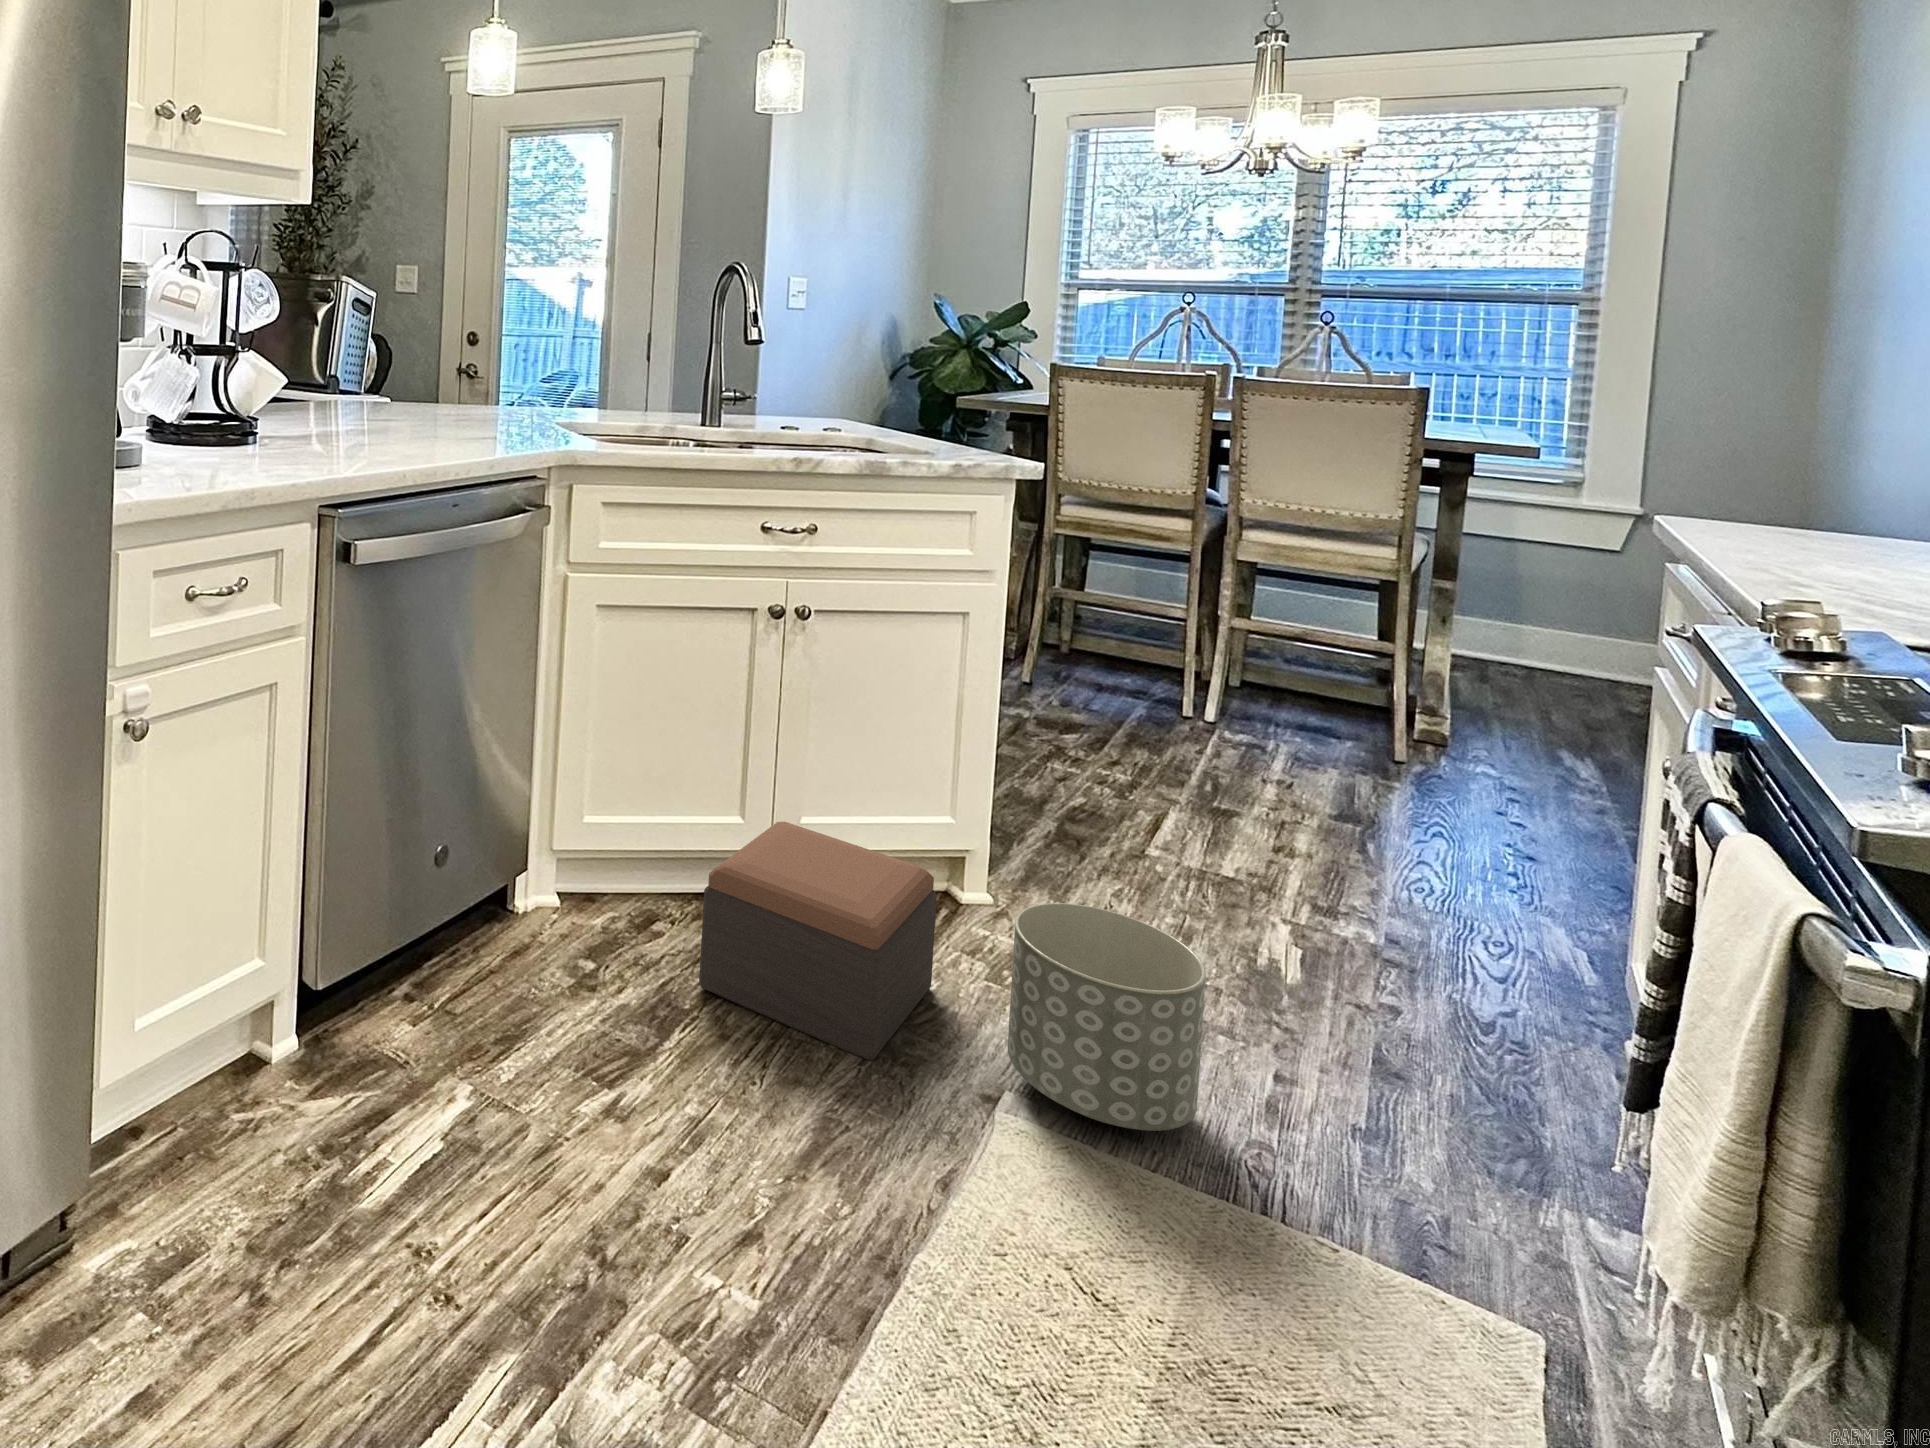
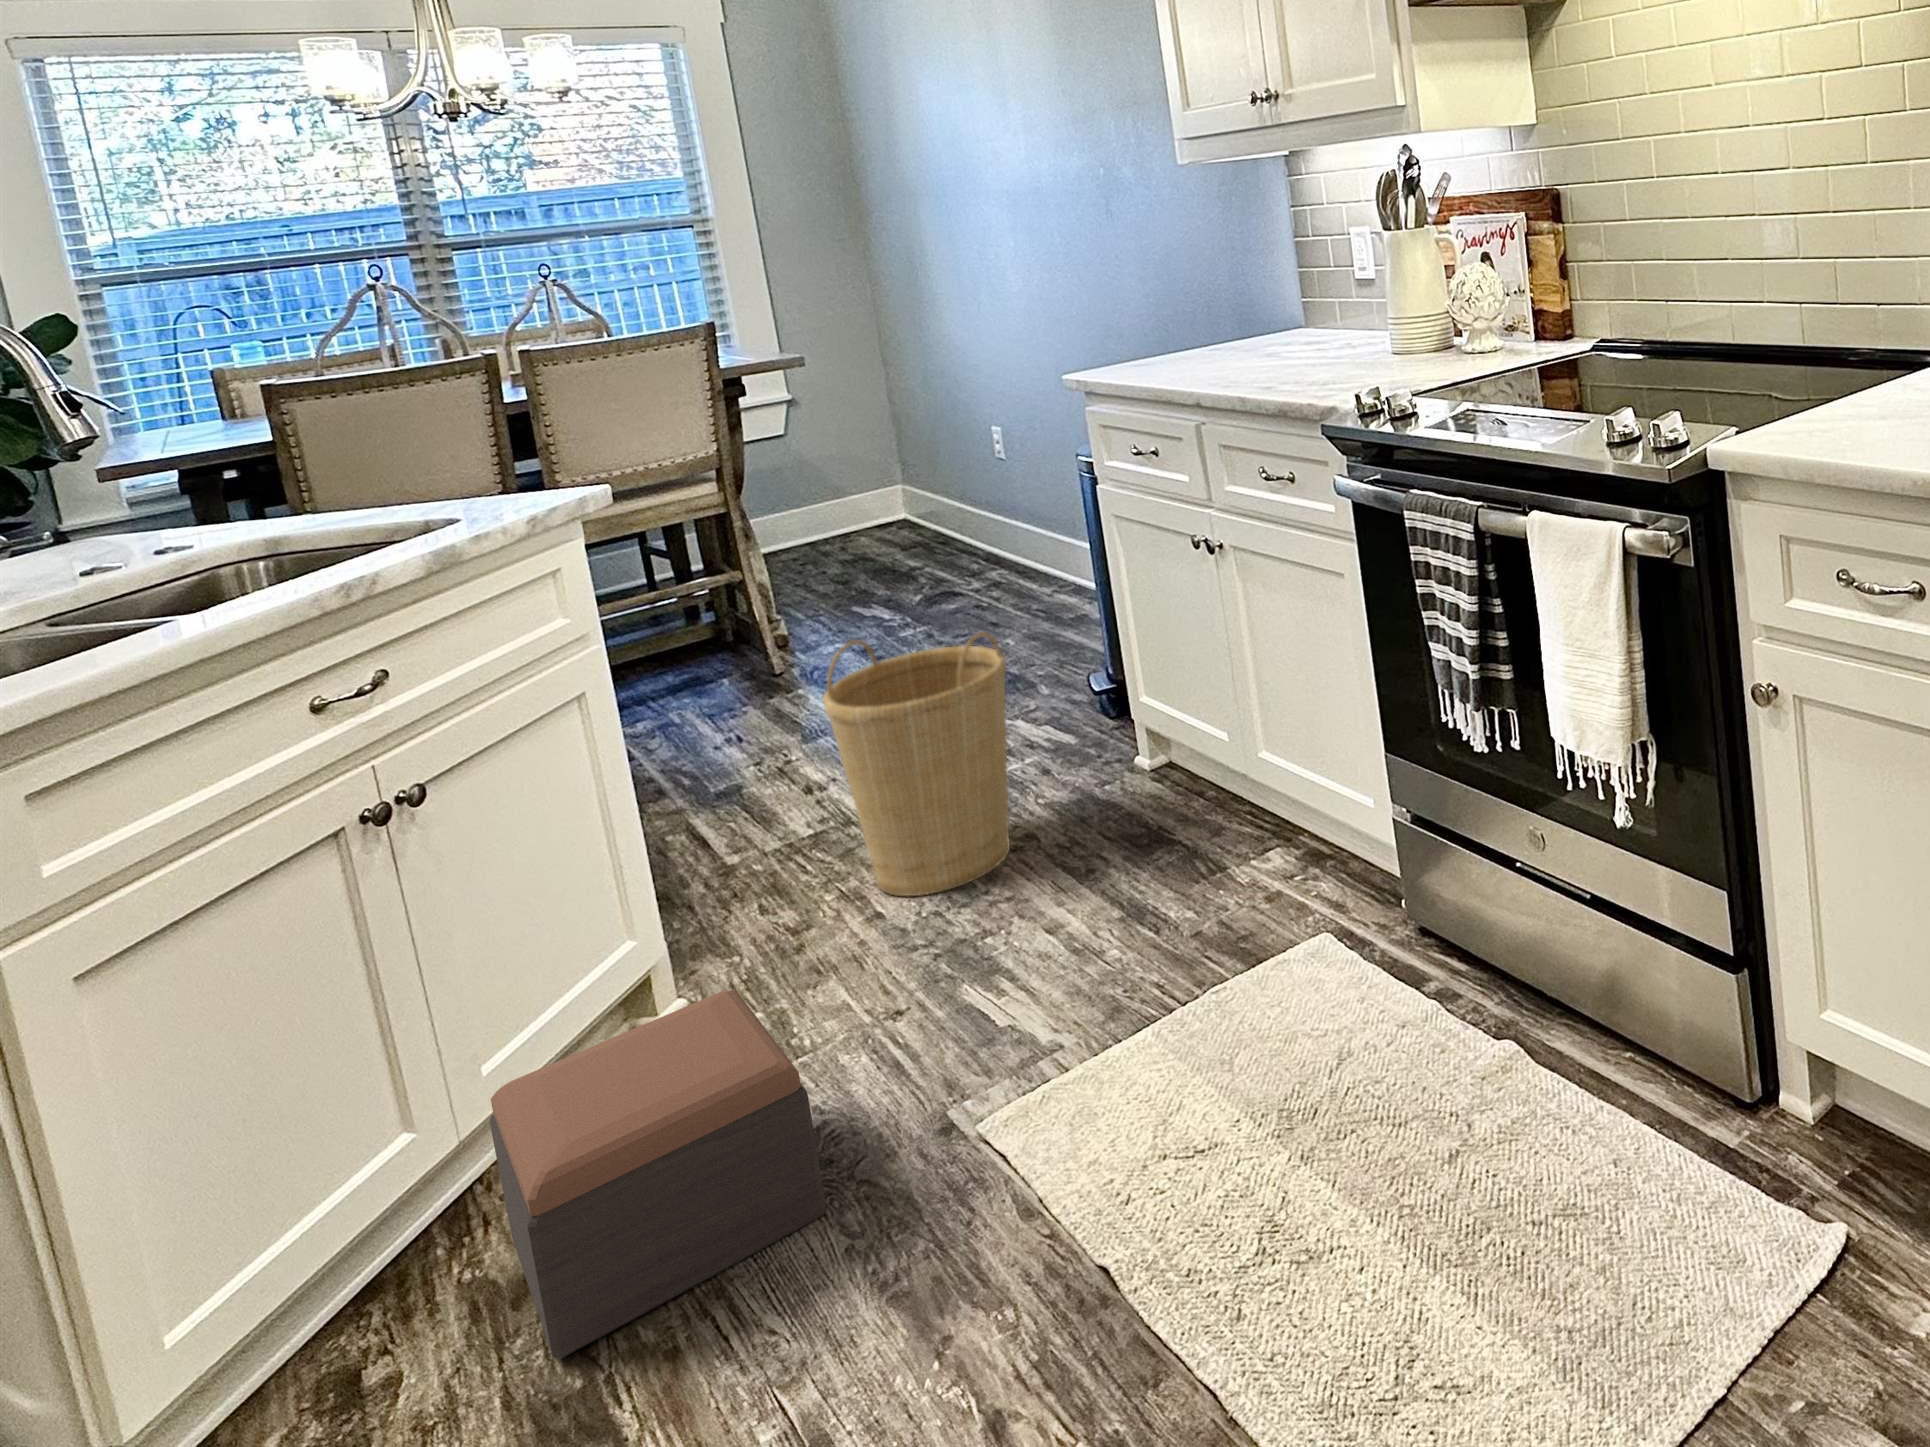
basket: none [1202,703,1418,1006] -> present [823,632,1010,896]
planter: present [1008,903,1206,1131] -> none [887,860,1085,1083]

